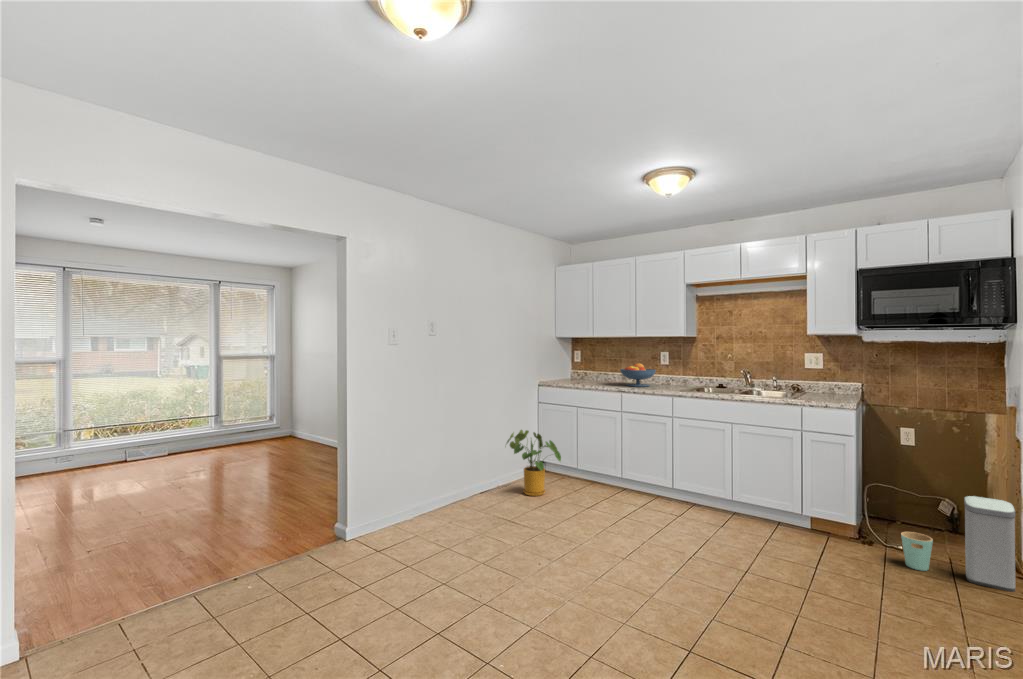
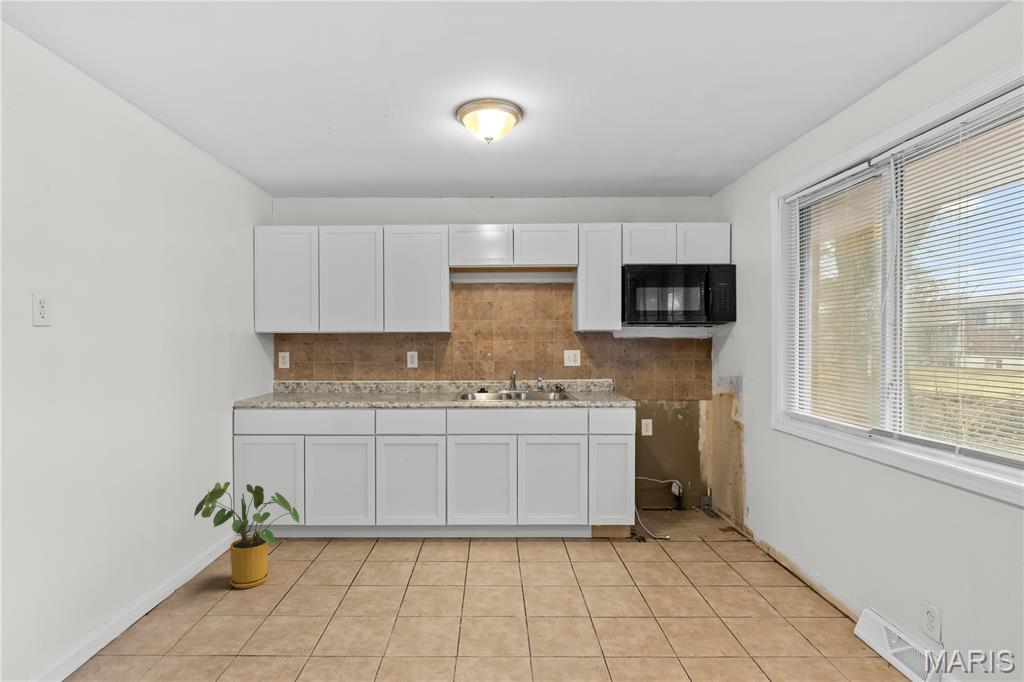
fruit bowl: present [620,363,656,387] -> none [362,367,410,398]
trash can: present [901,496,1015,592] -> none [681,478,760,557]

